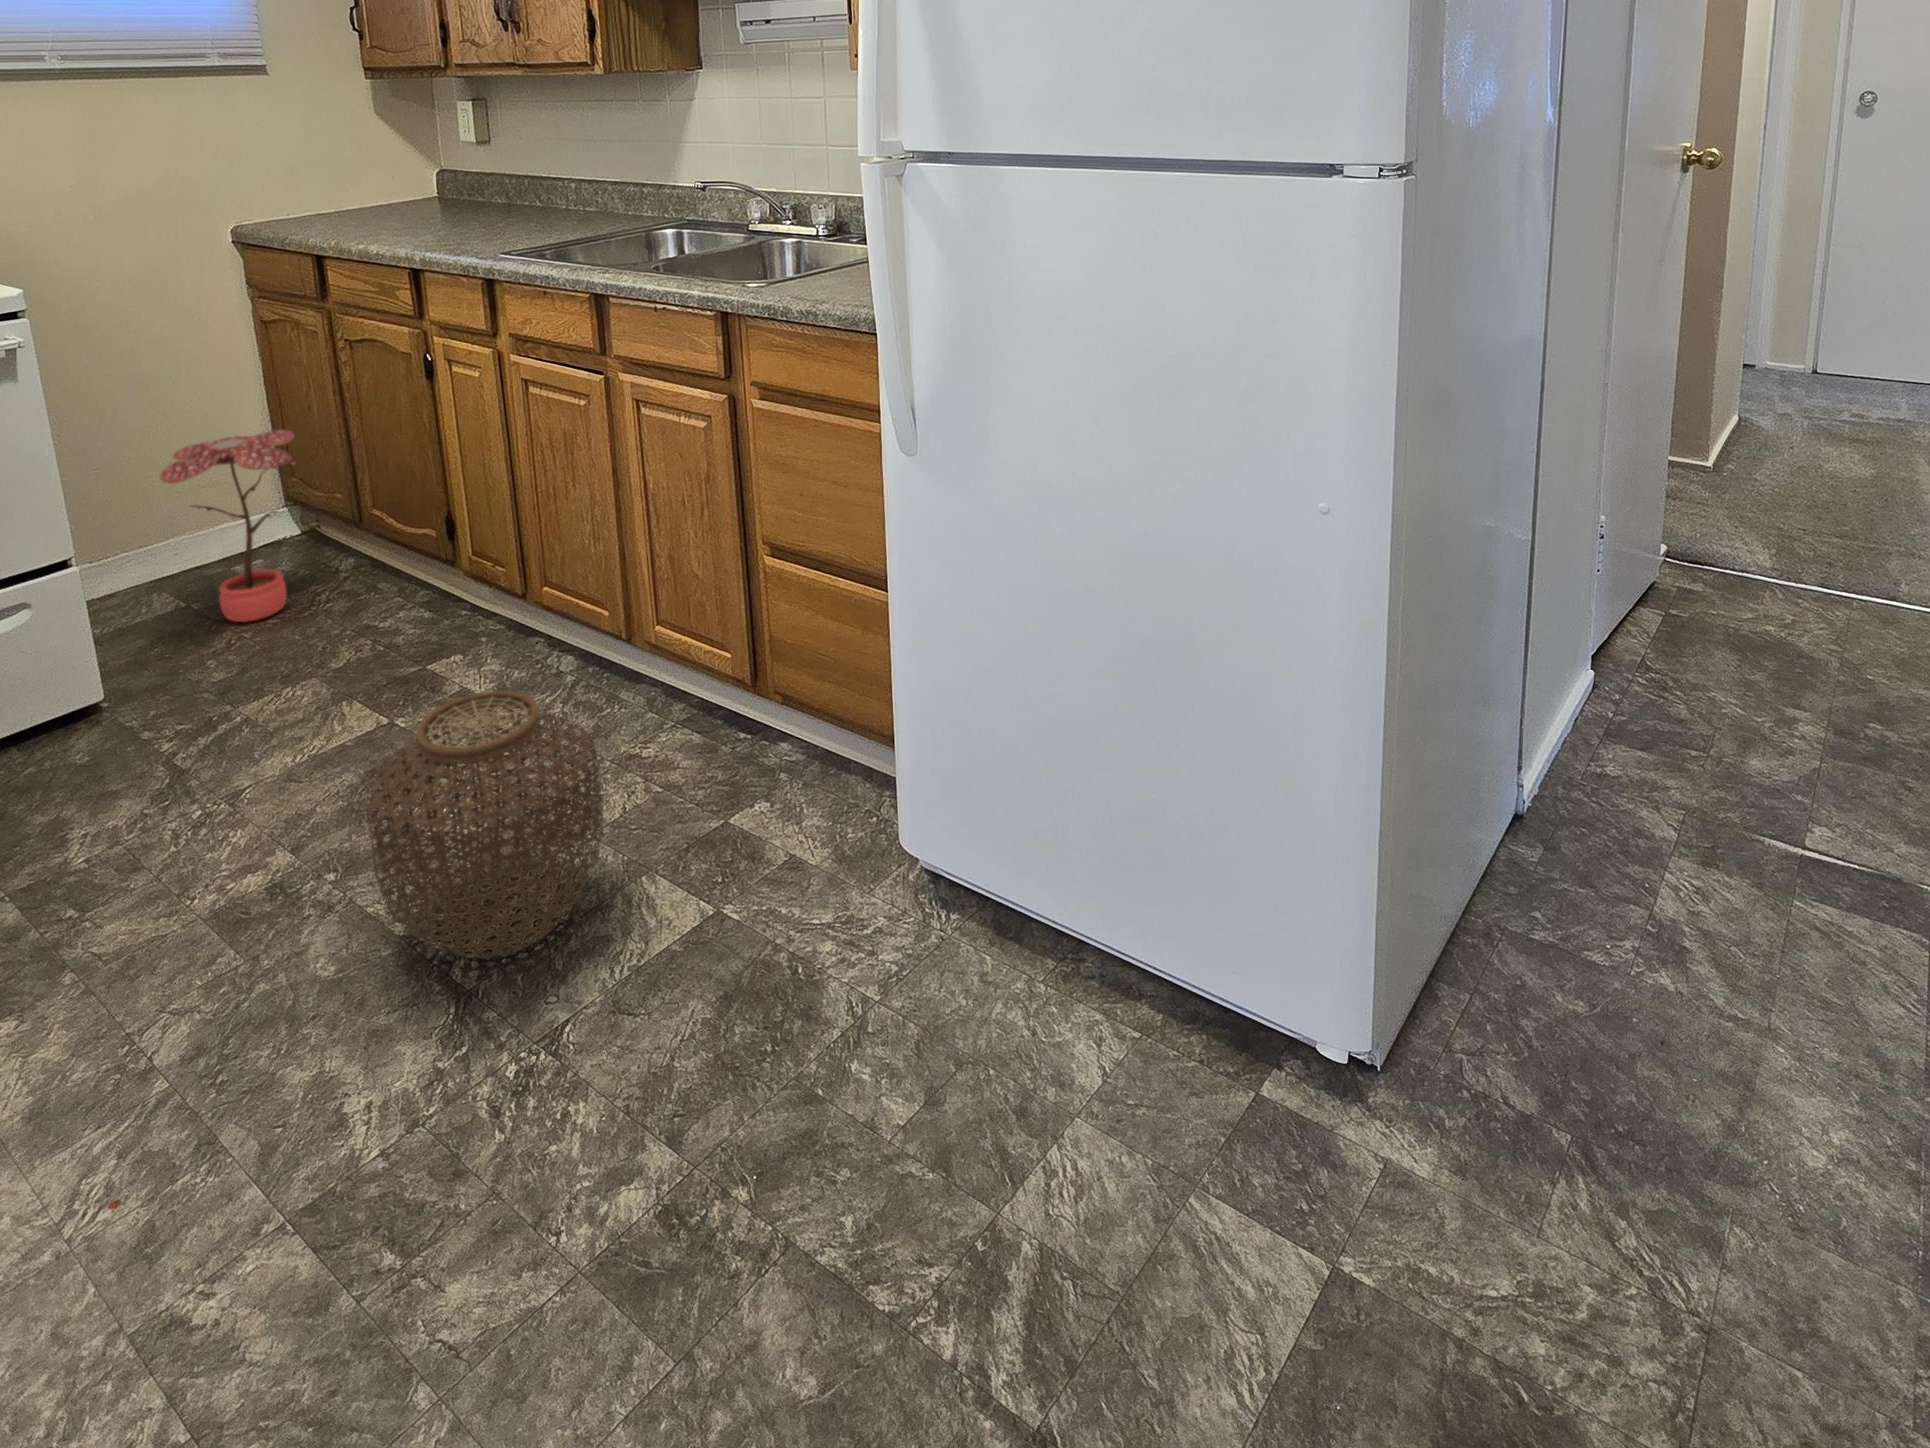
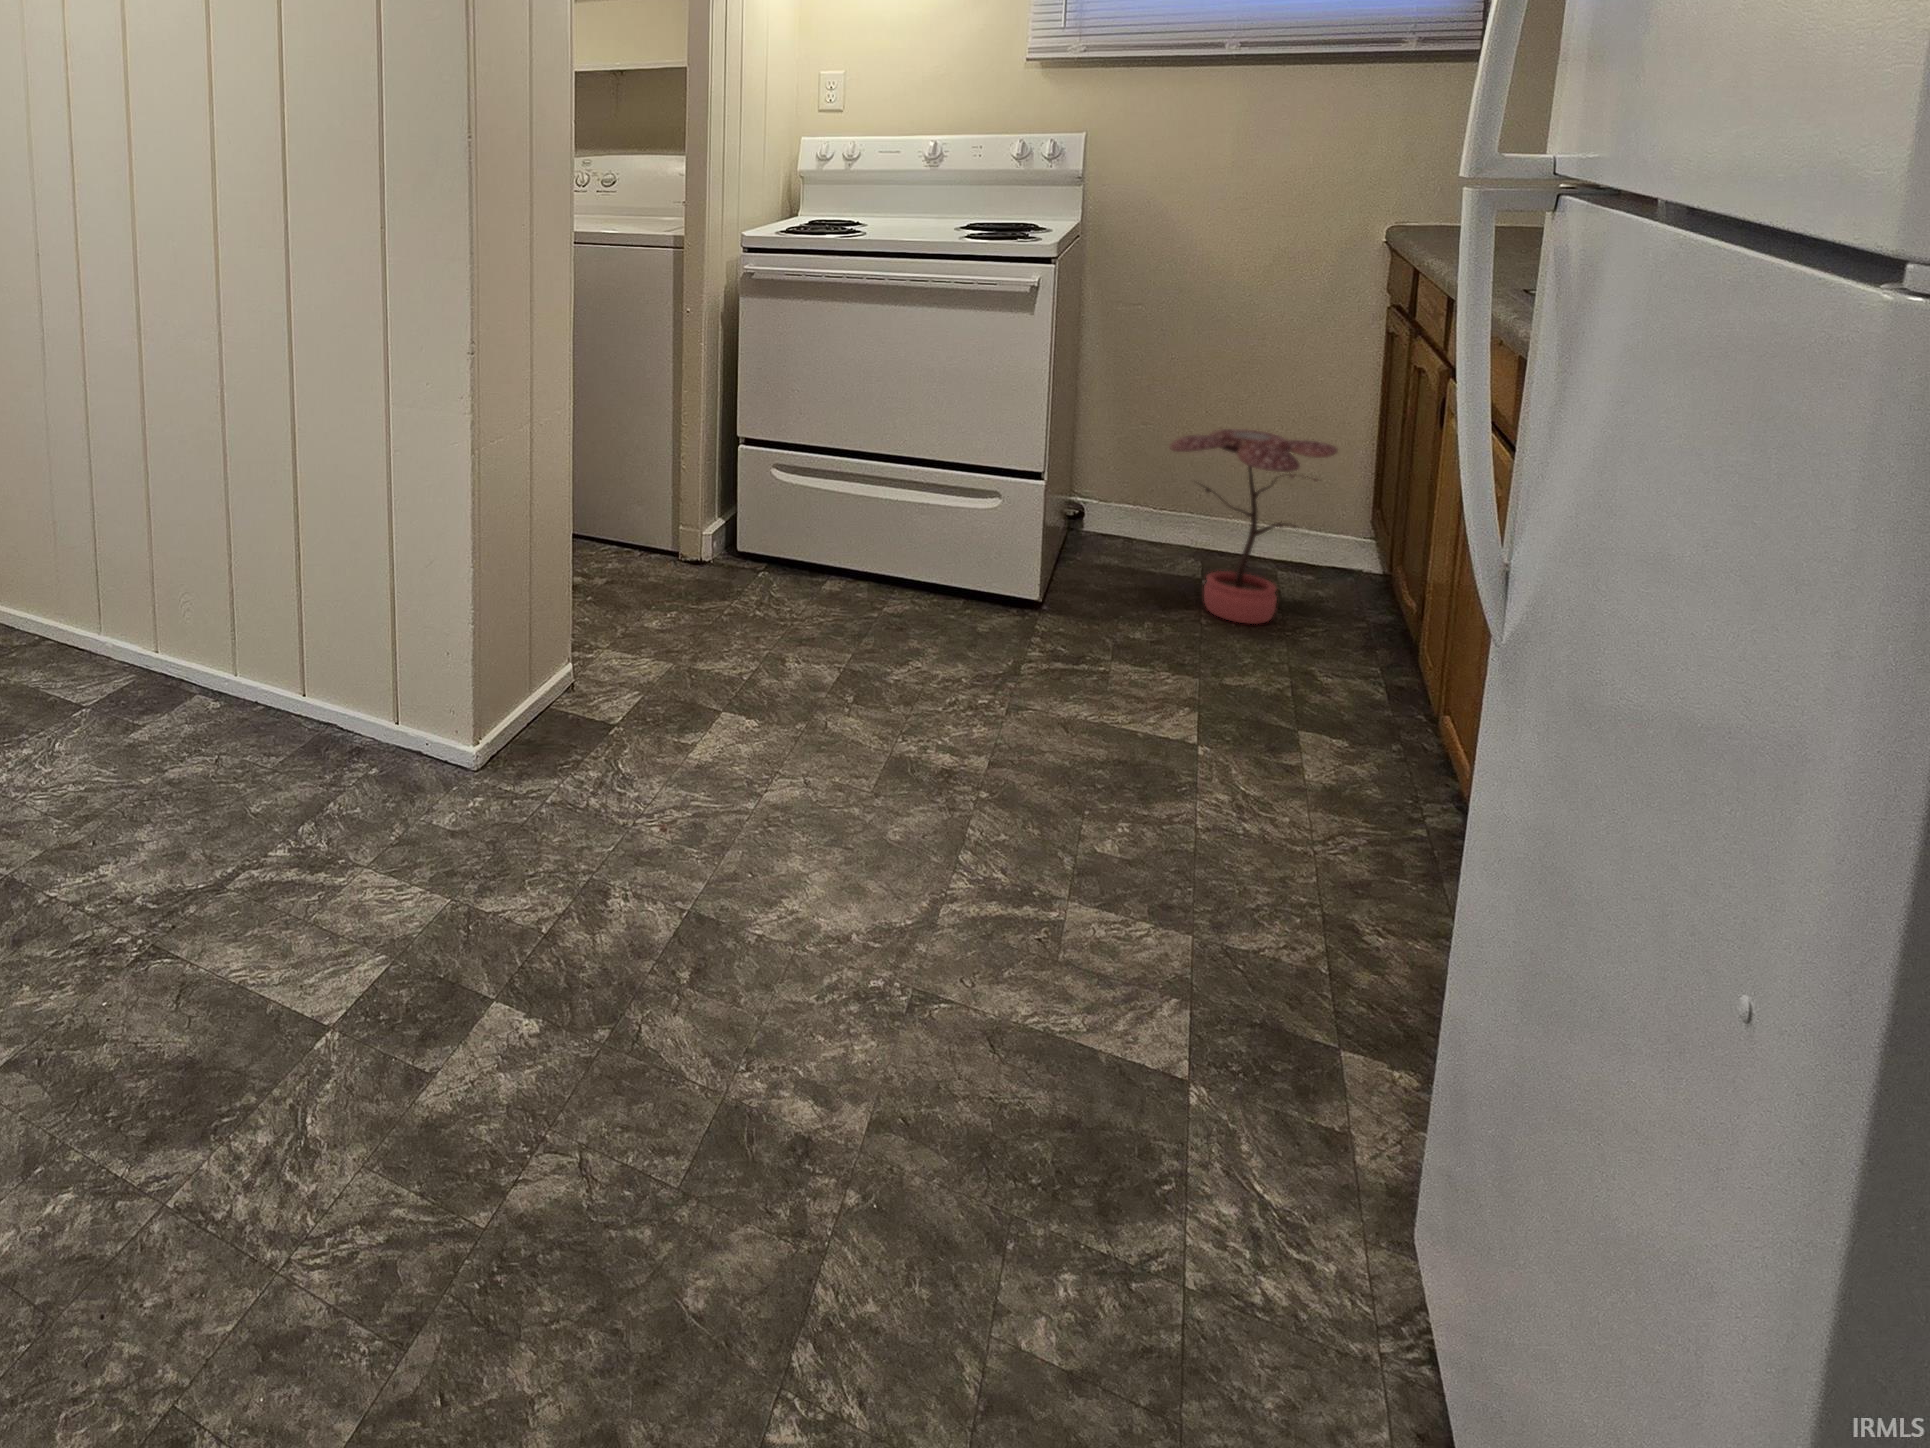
woven basket: present [367,691,603,958] -> none [914,679,1165,956]

